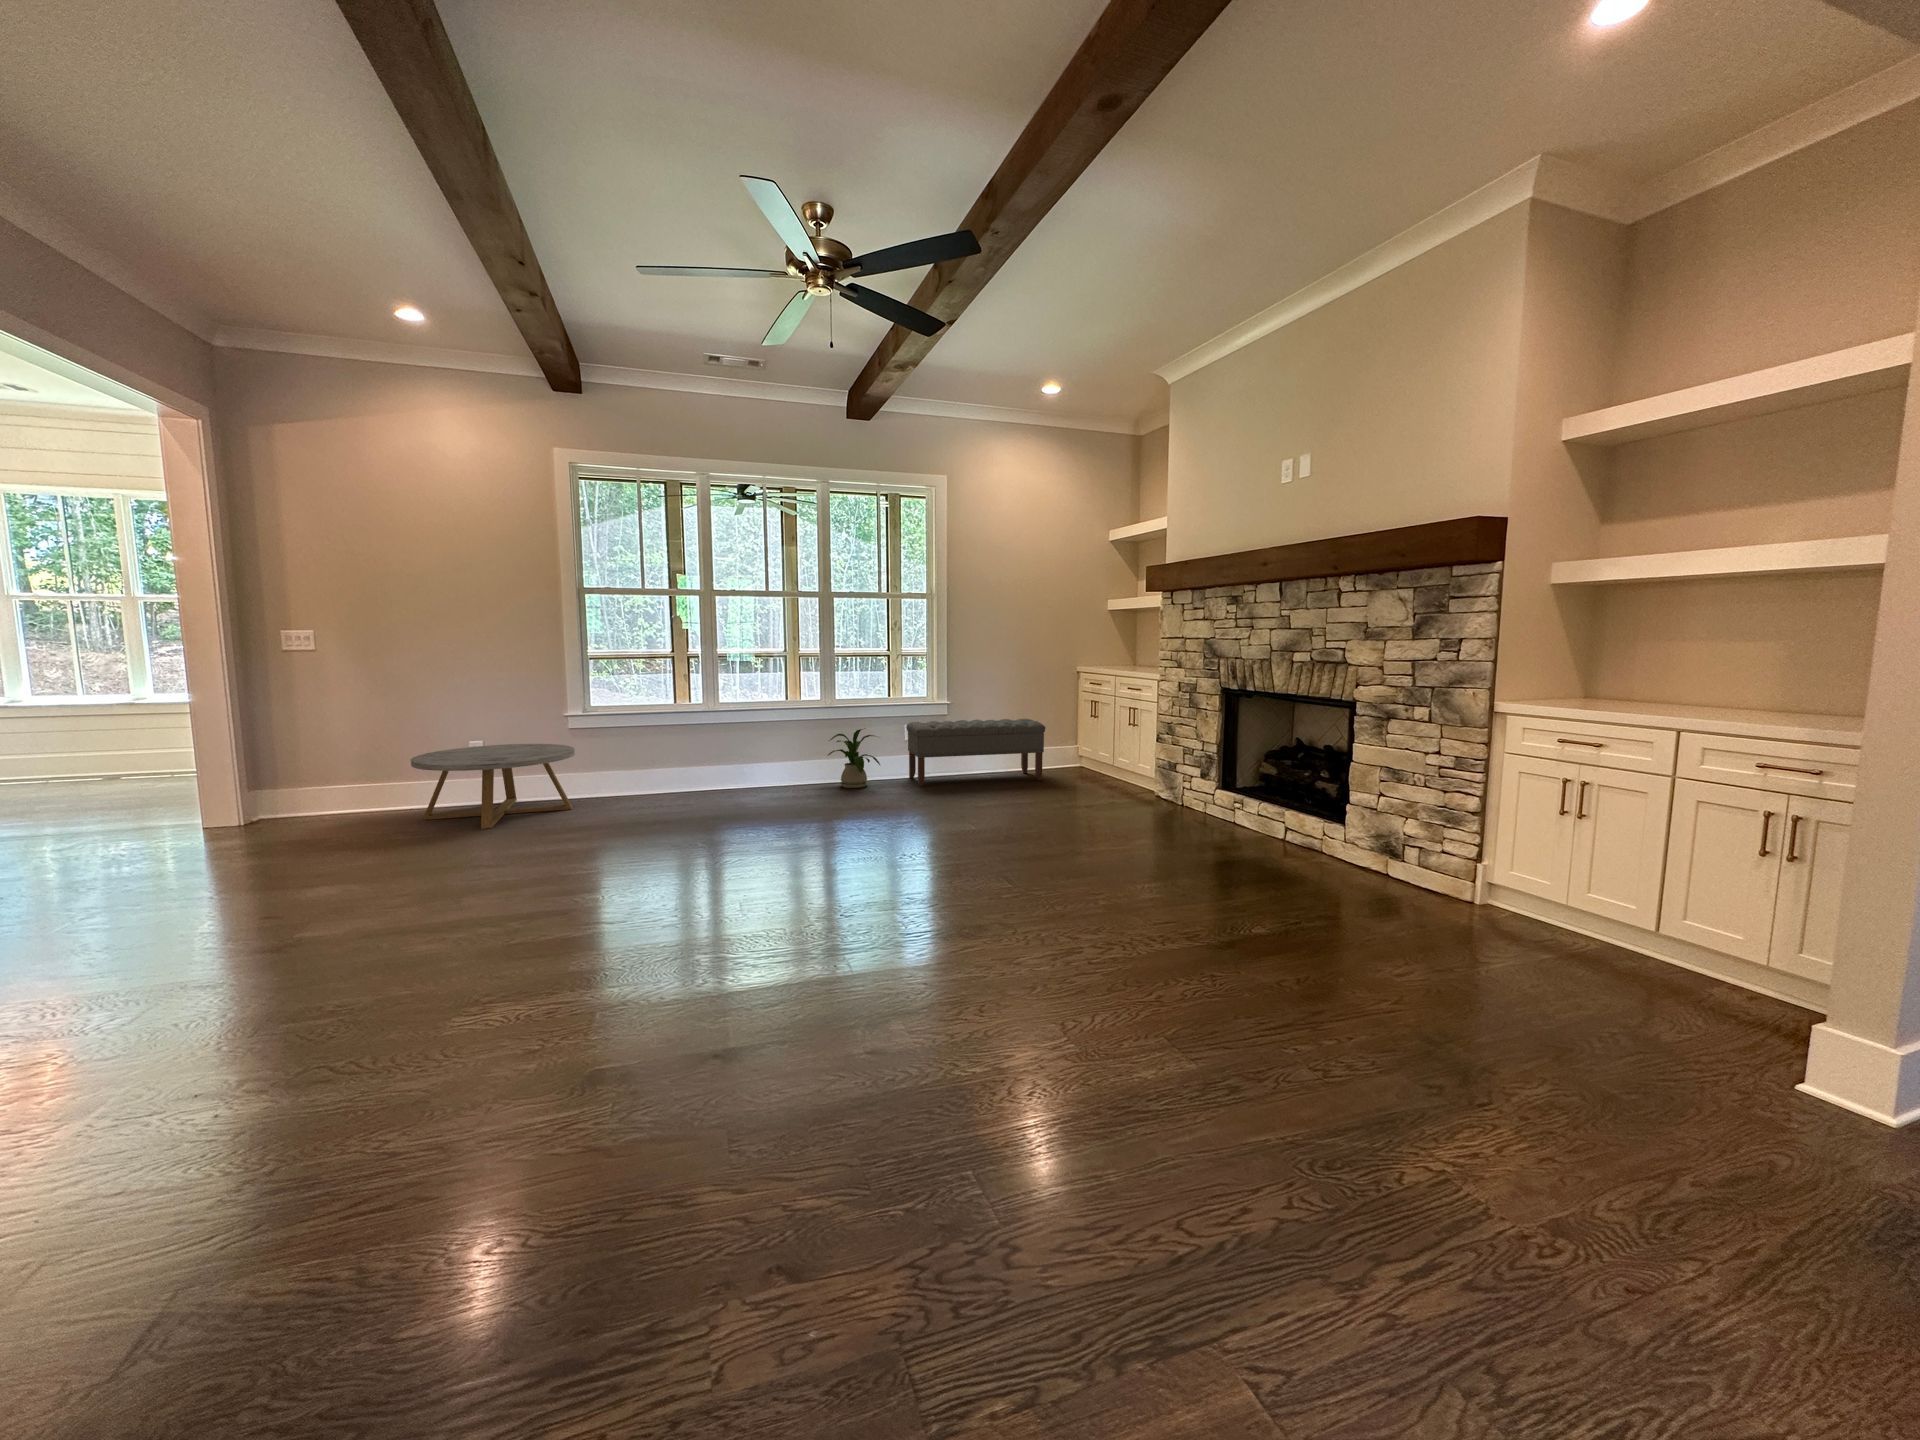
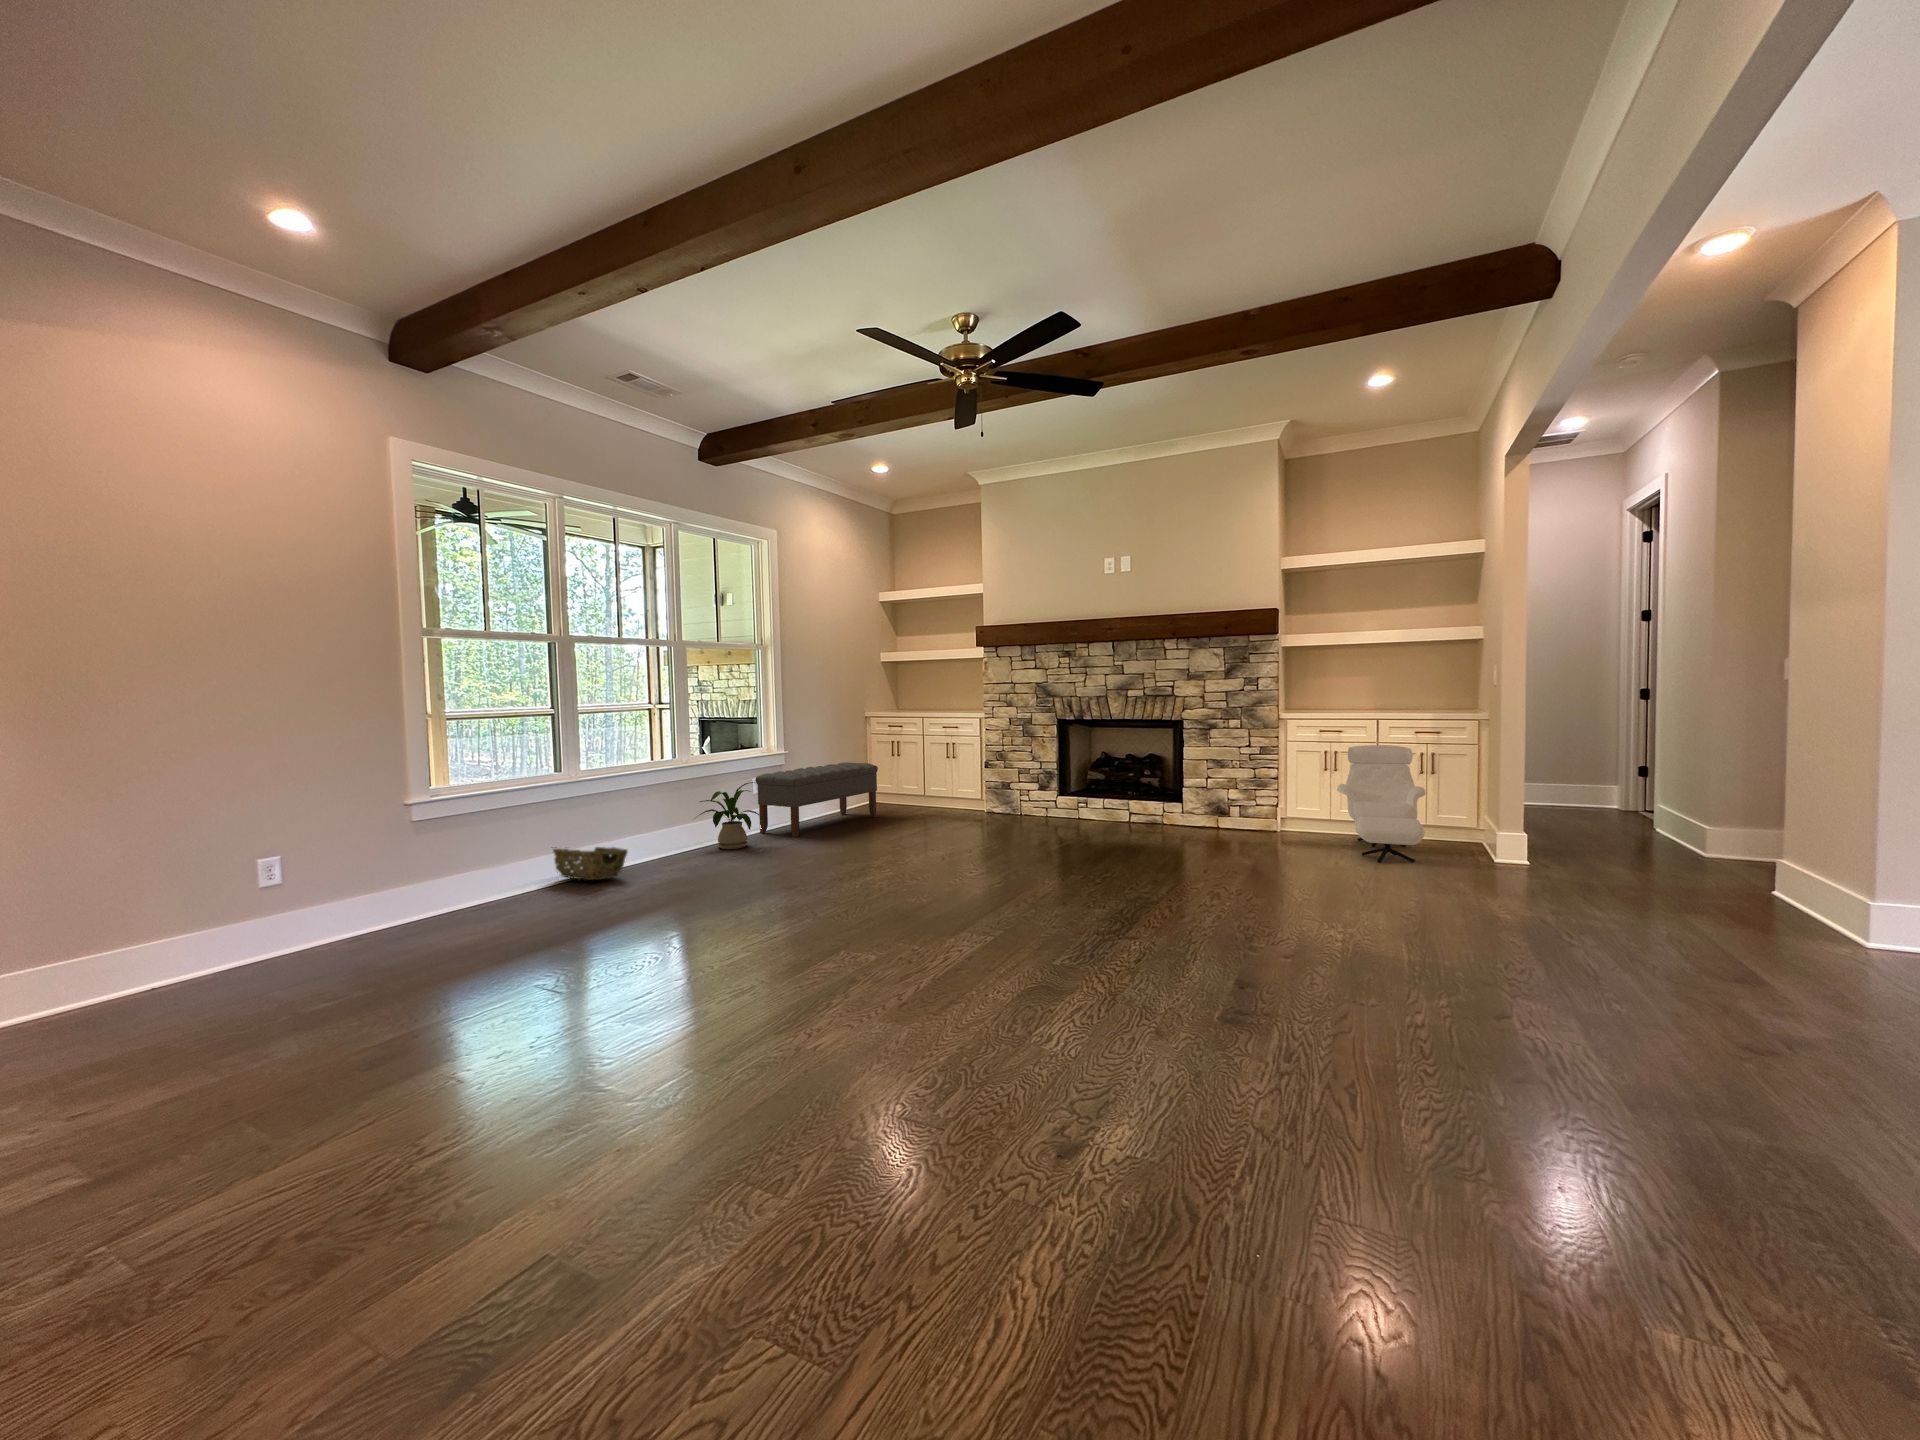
coffee table: present [411,744,575,829] -> none [217,842,489,991]
woven basket: none [687,763,730,794] -> present [553,847,628,880]
armchair: none [1442,778,1733,1021] -> present [1337,745,1426,863]

